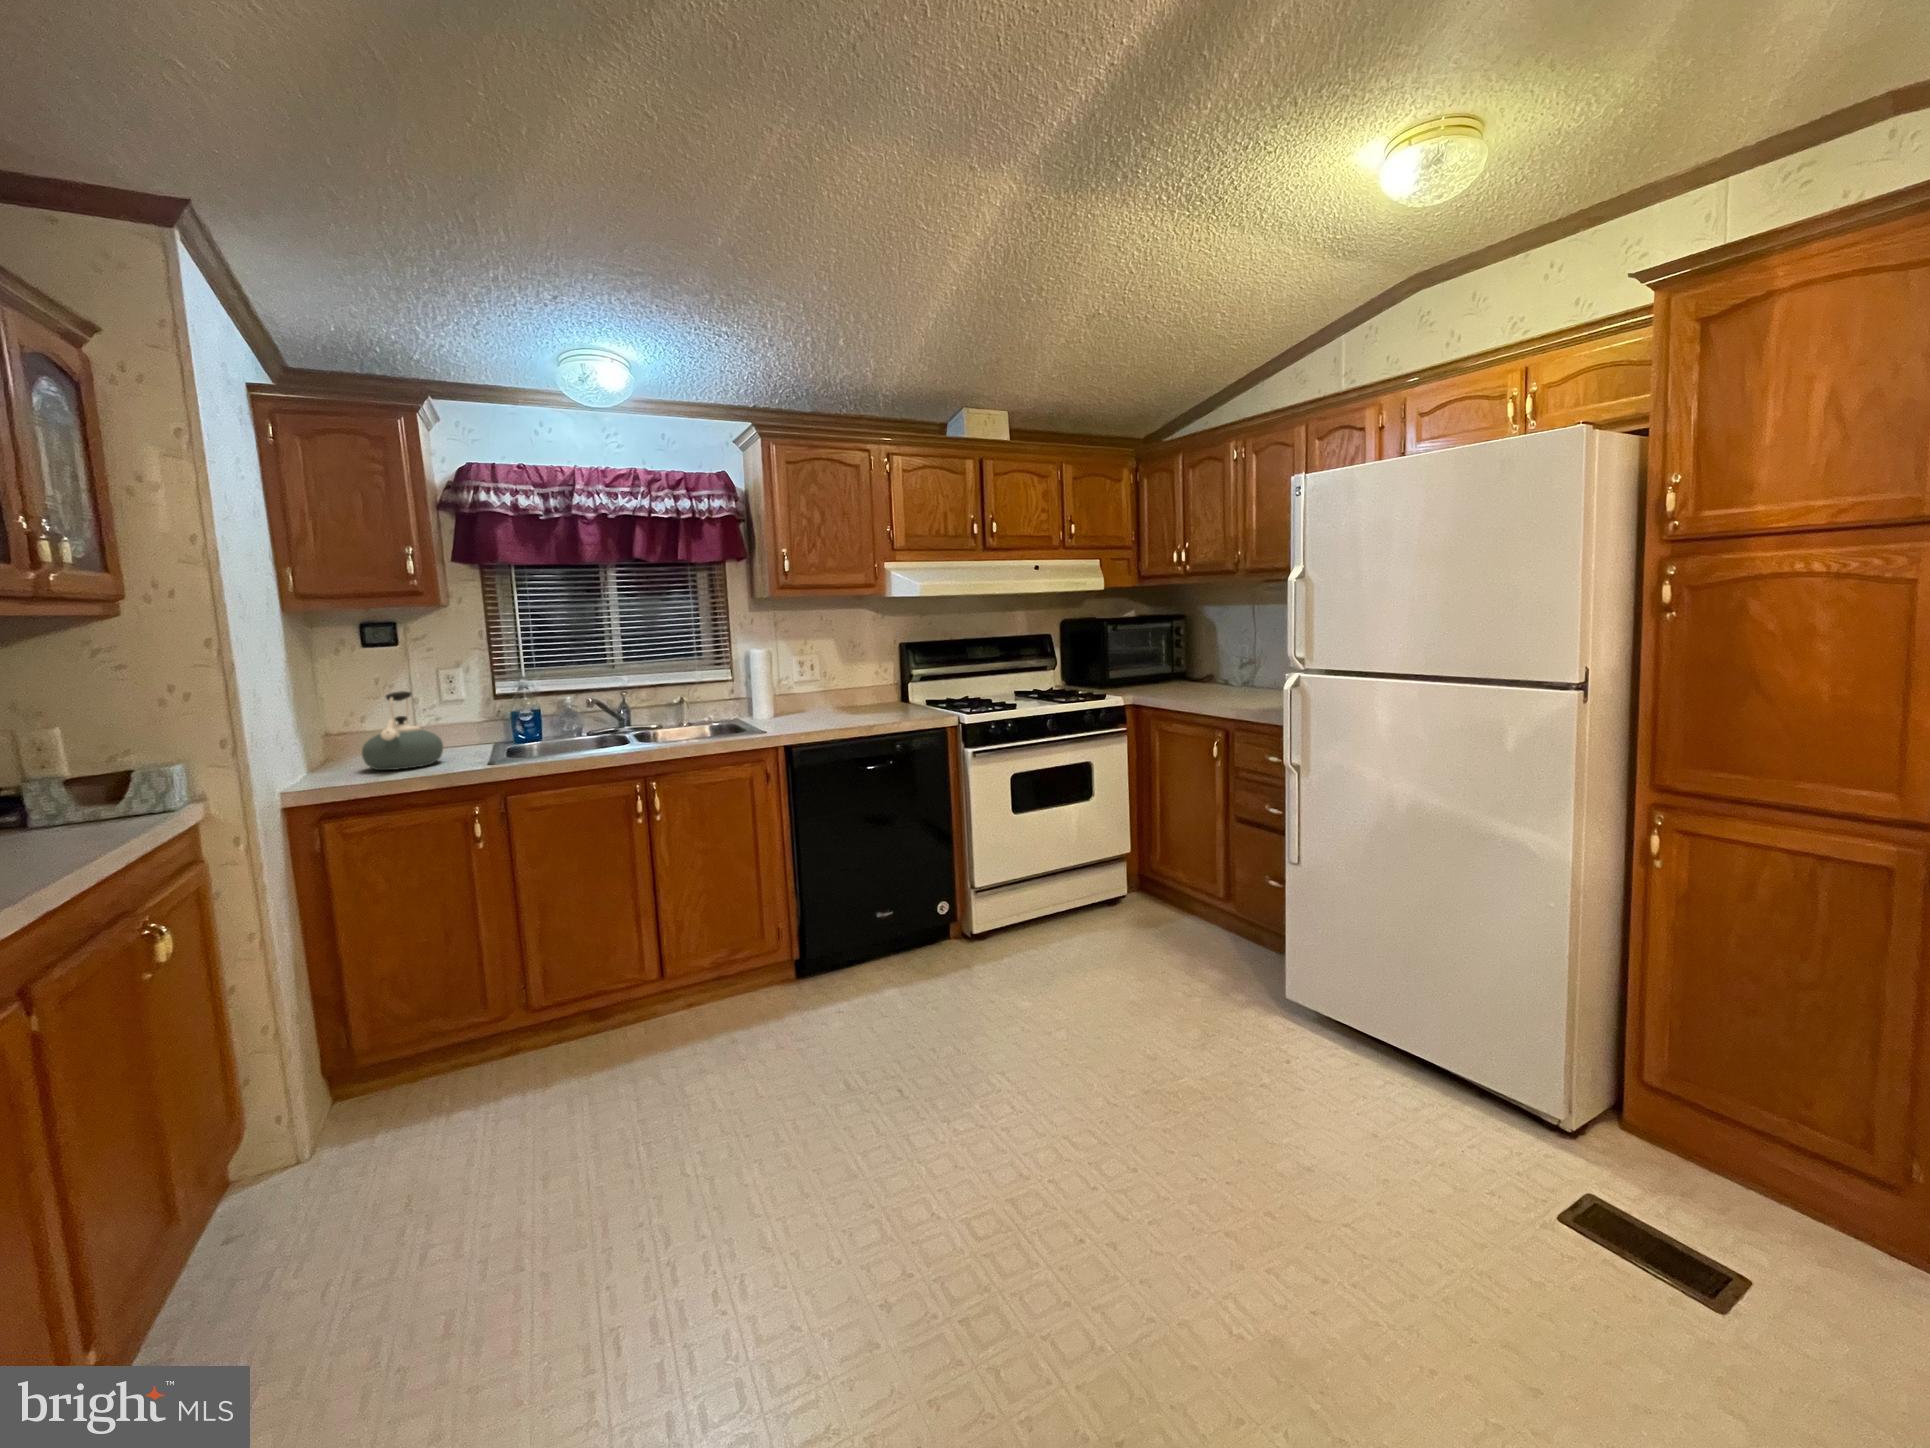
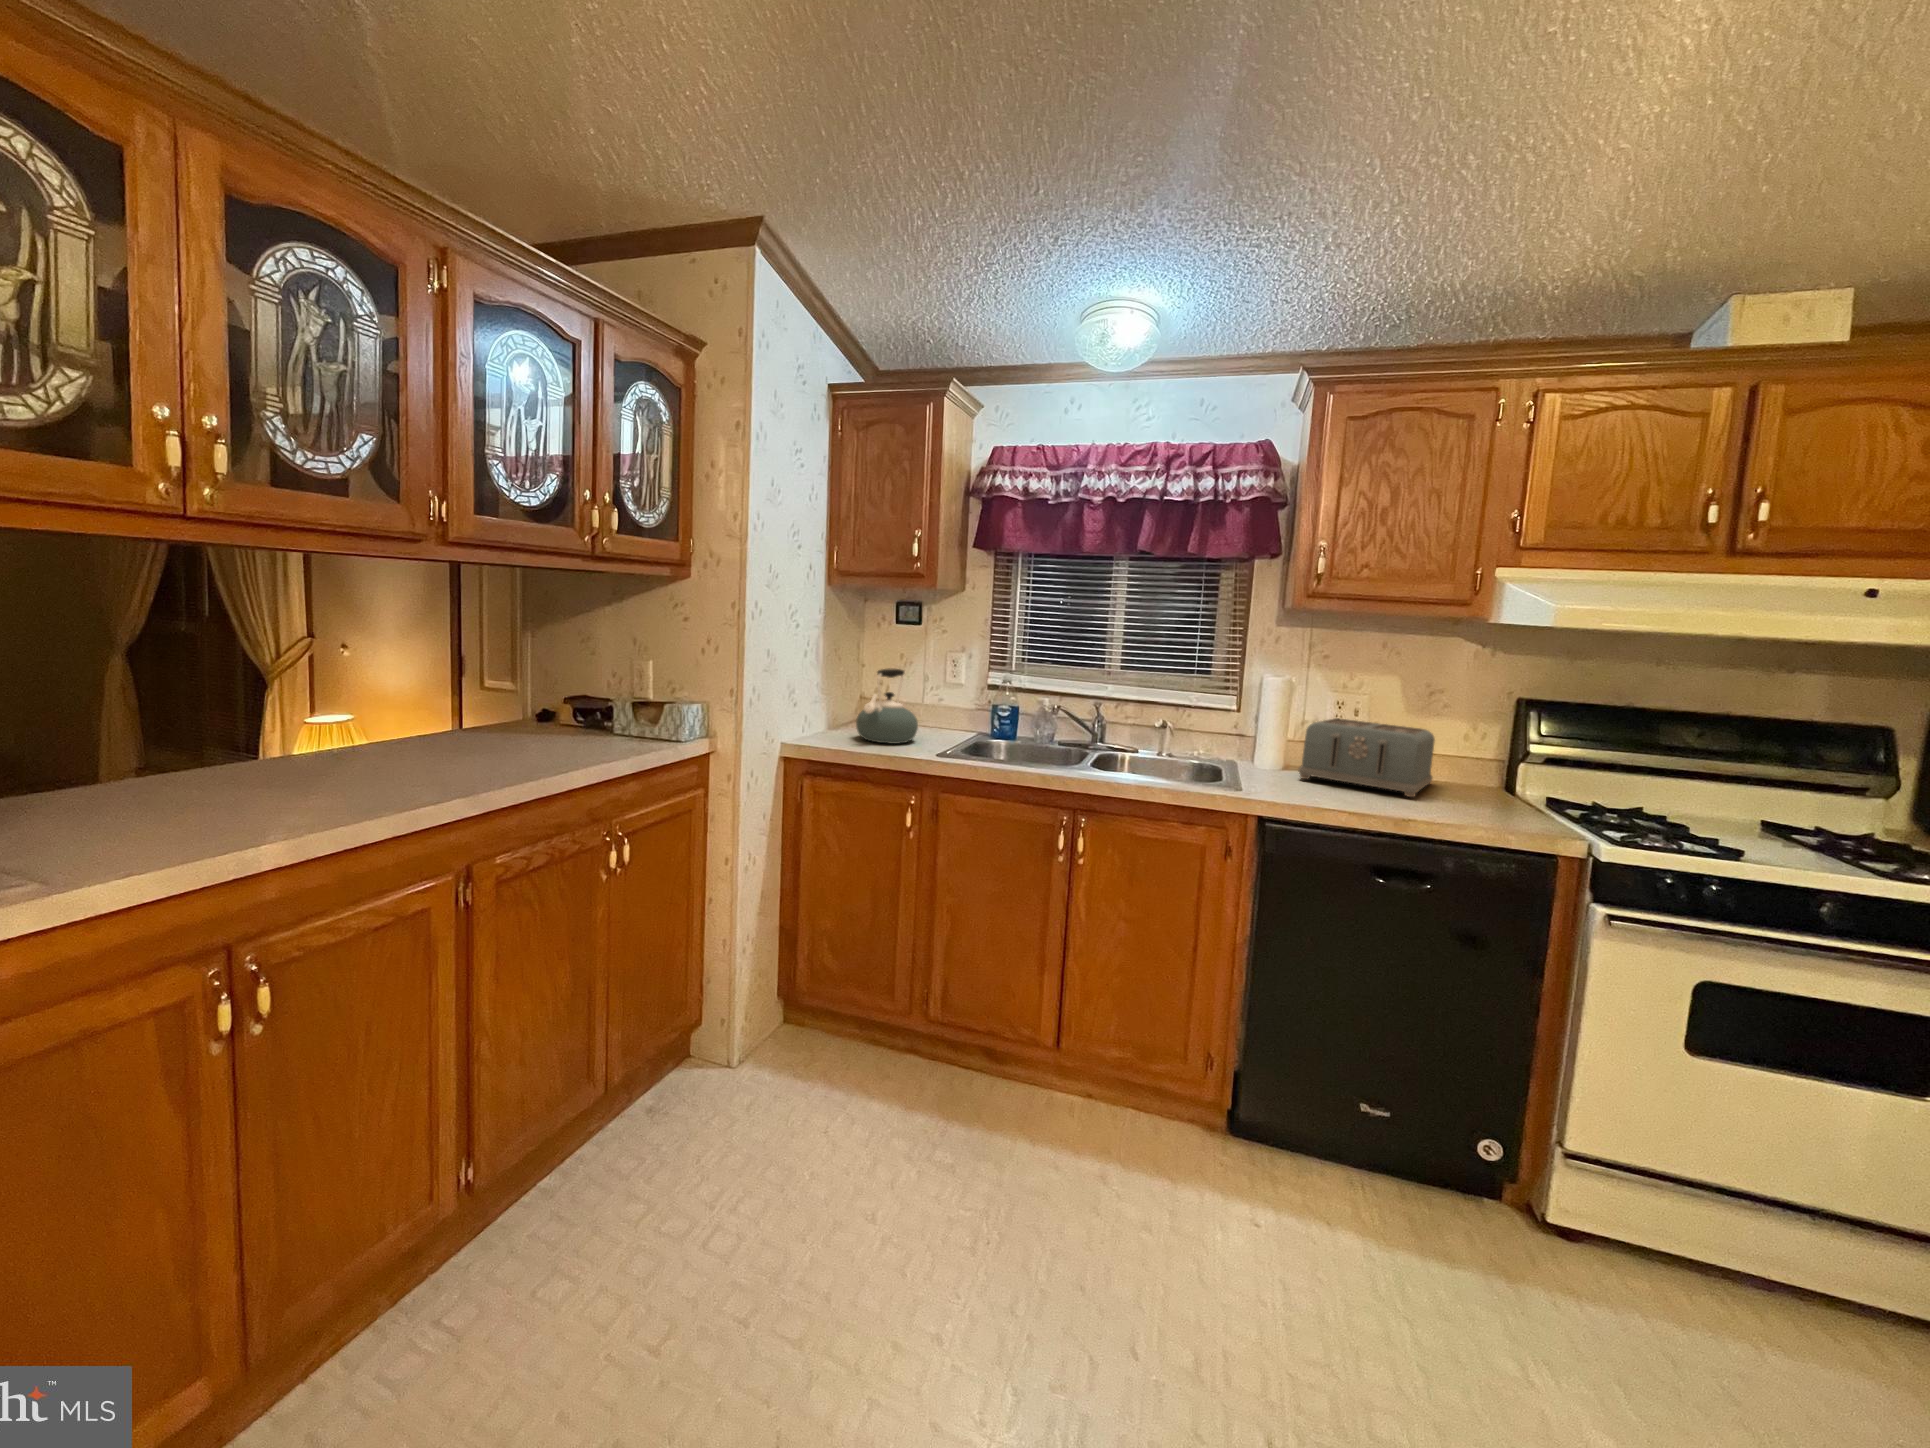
toaster: none [791,671,867,719] -> present [1299,718,1435,797]

